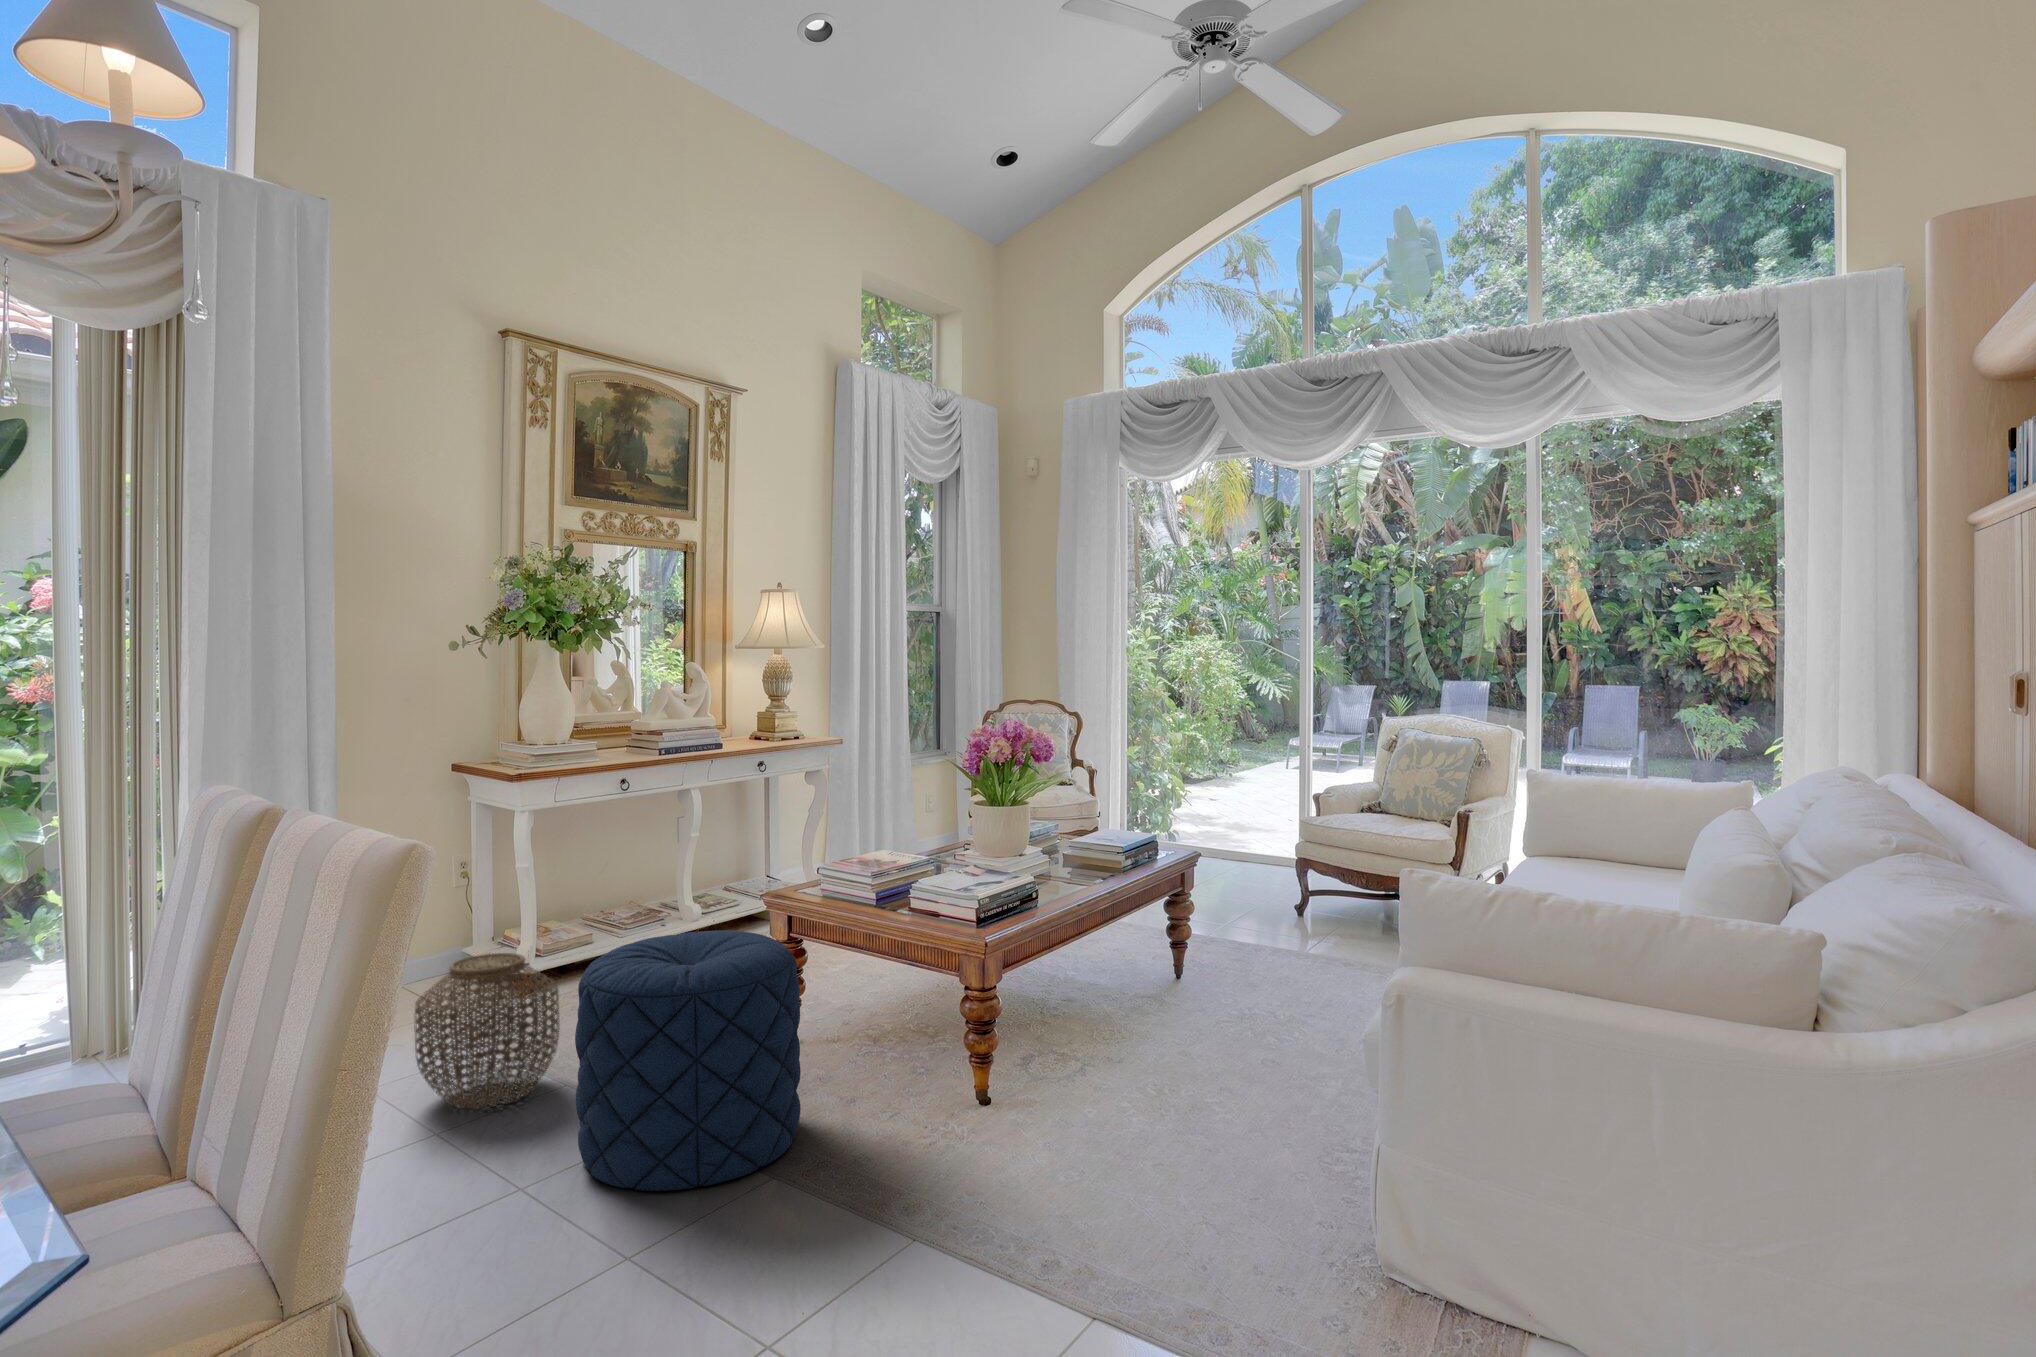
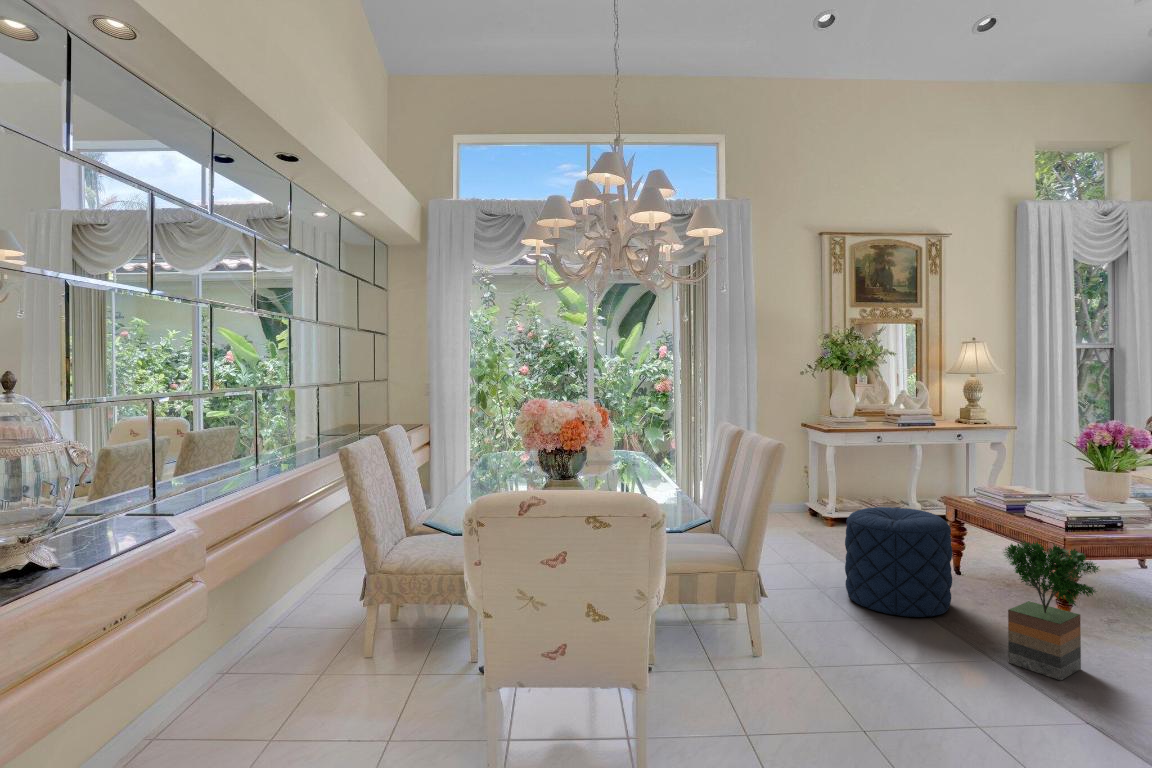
woven basket: present [414,953,560,1108] -> none [784,505,842,567]
potted tree: none [906,962,1070,1239] -> present [1004,541,1100,680]

